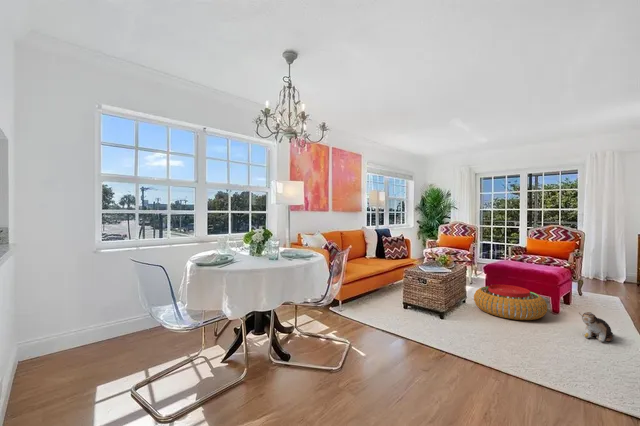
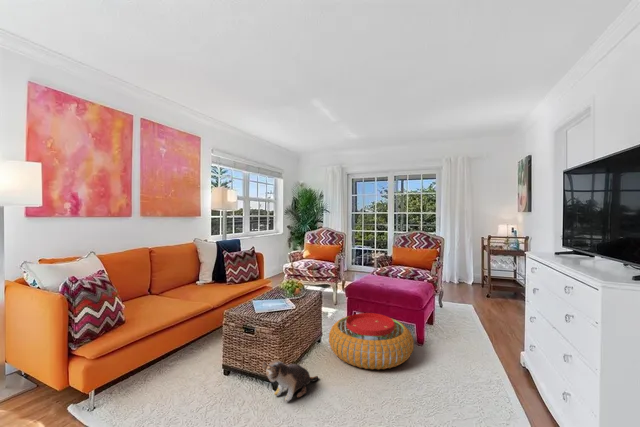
plush toy: present [579,312,613,342] -> present [261,361,318,401]

